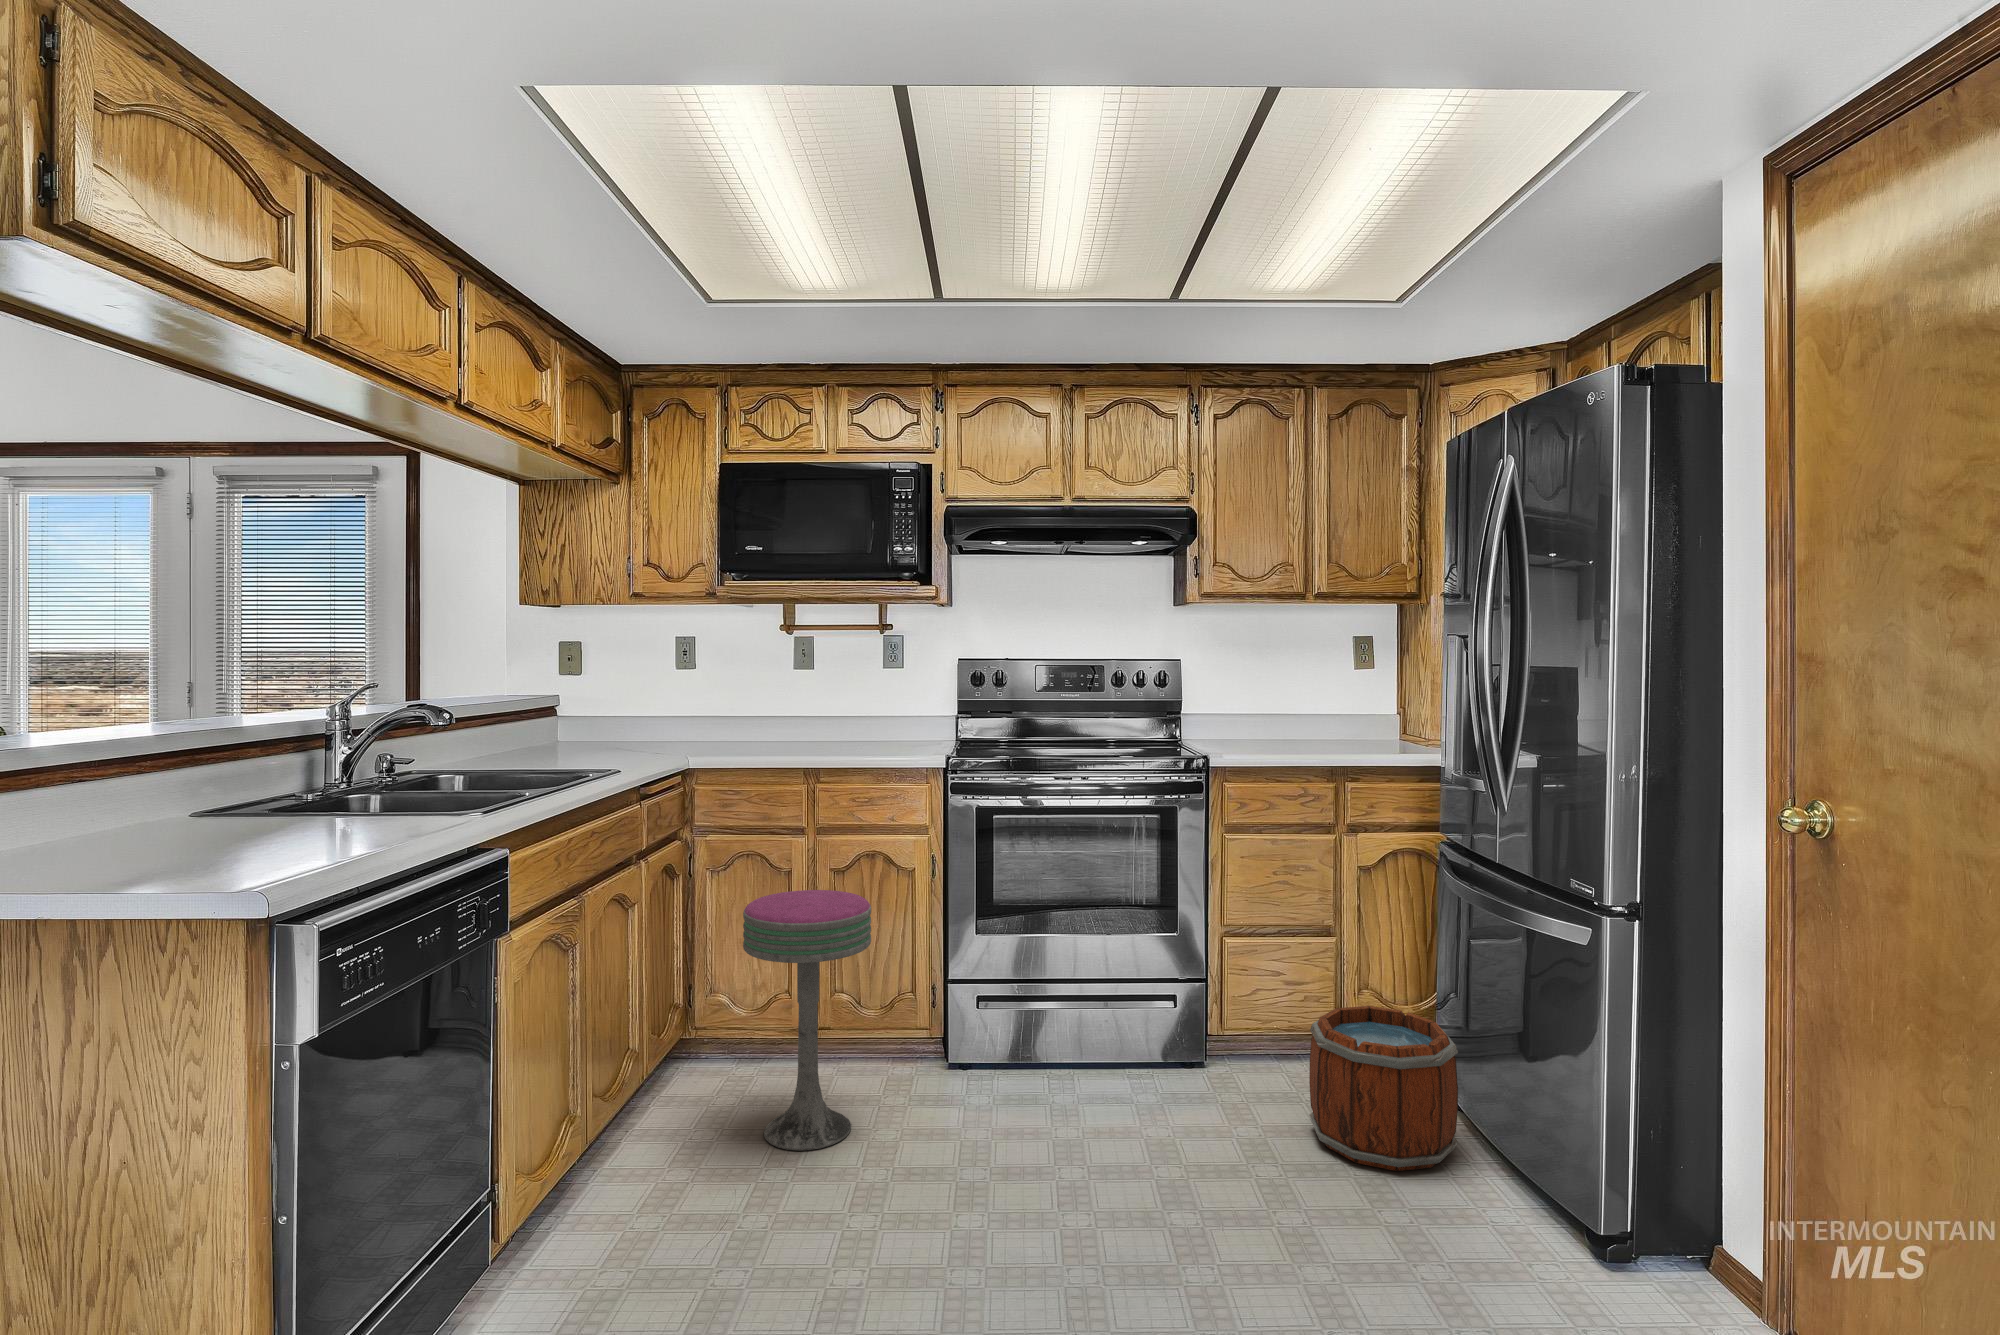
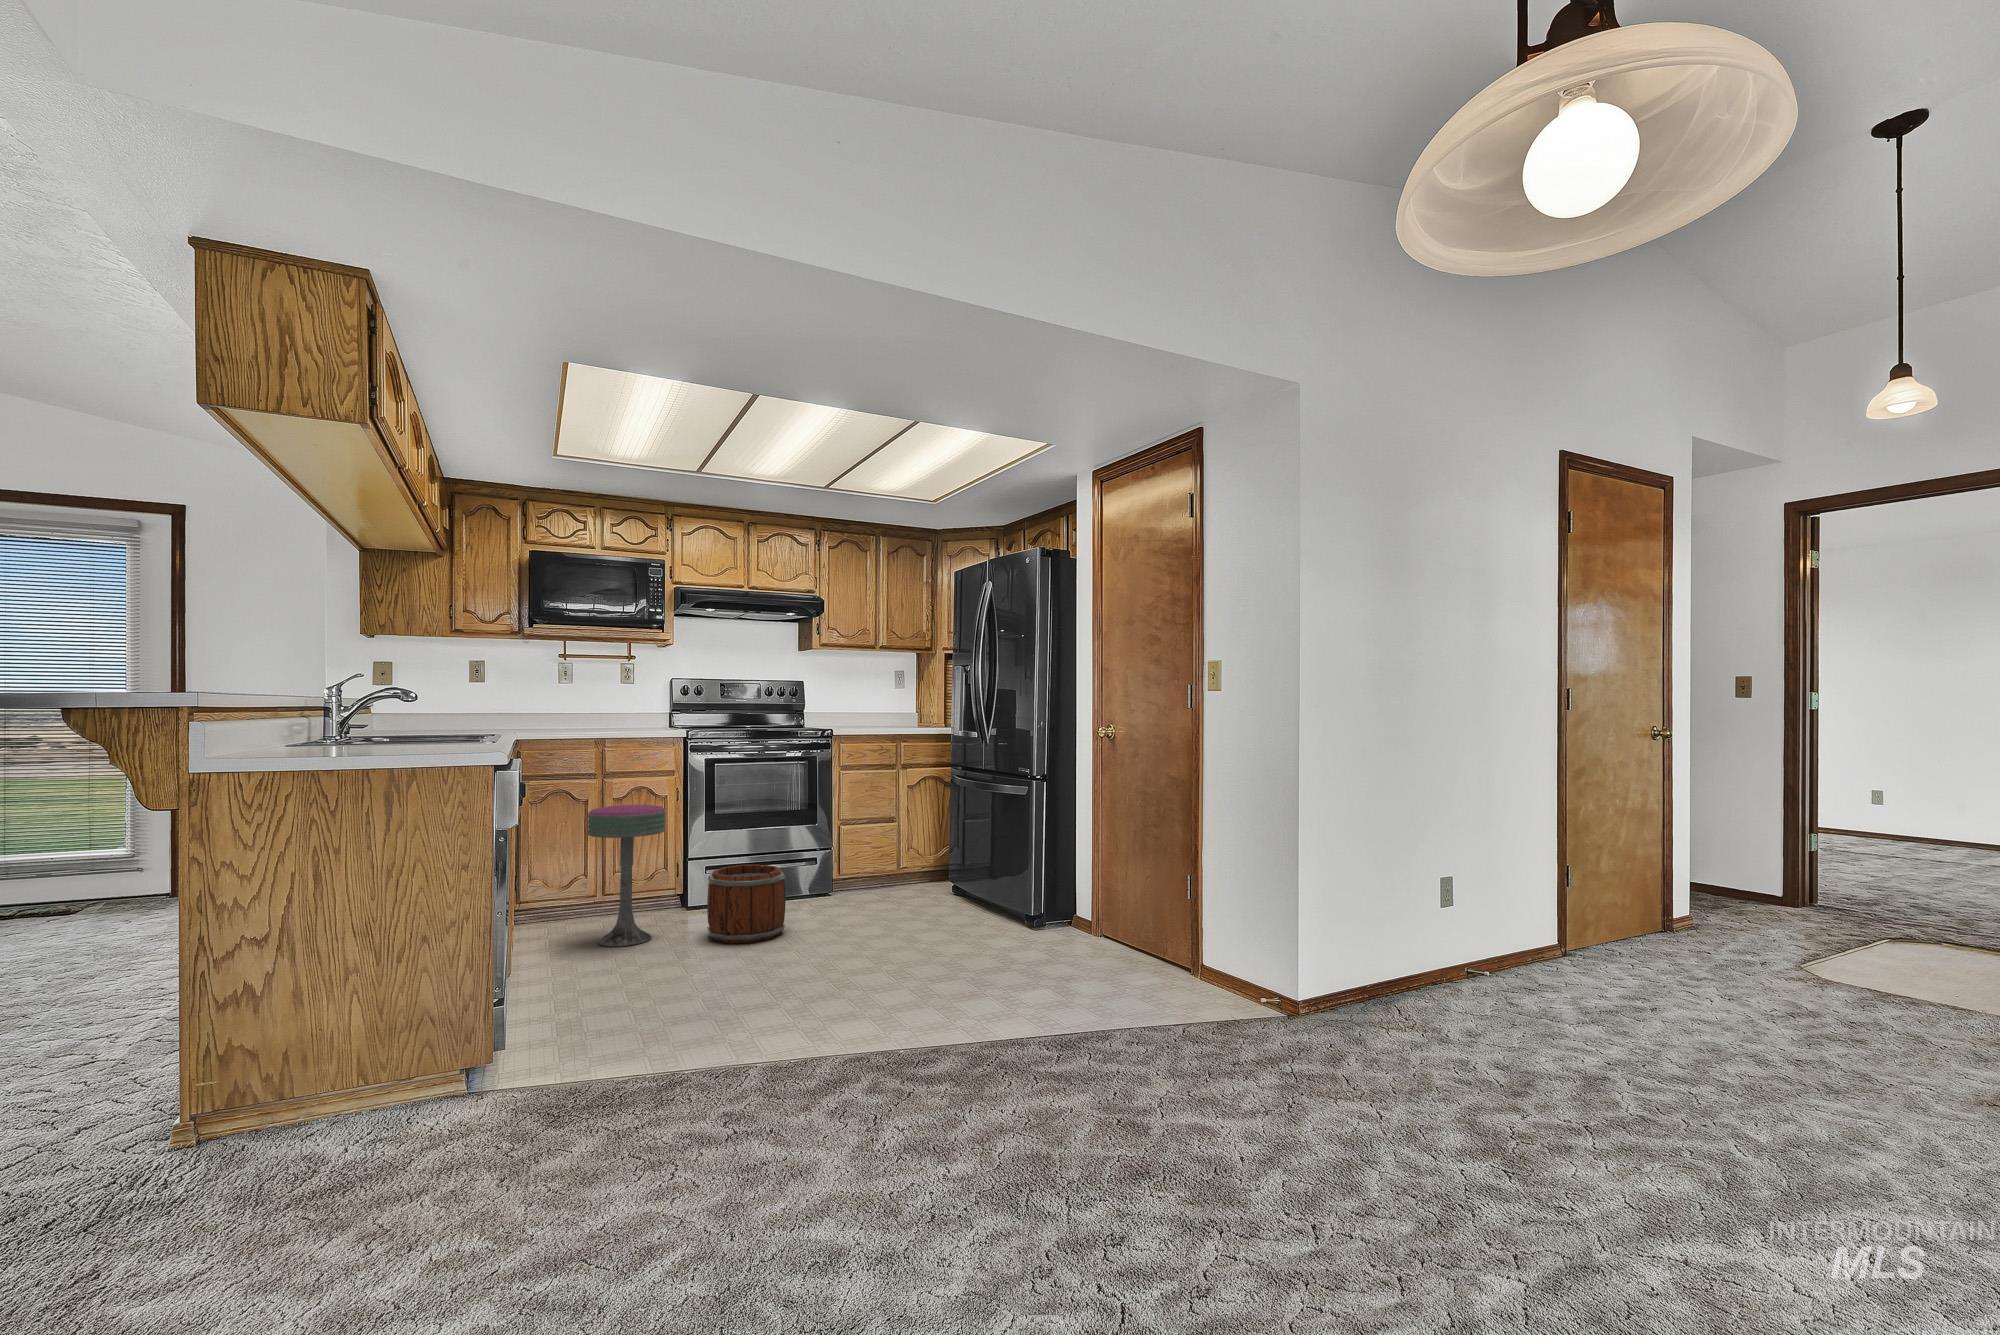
bucket: present [1309,1006,1458,1171] -> present [707,865,785,943]

